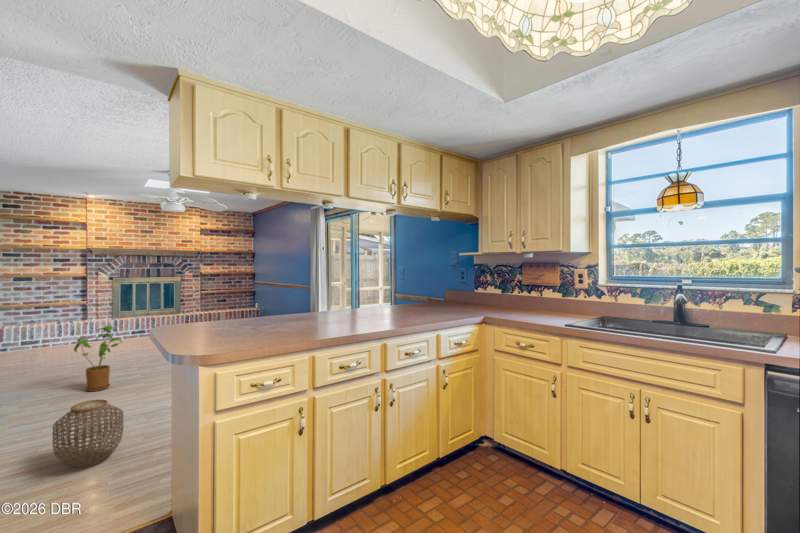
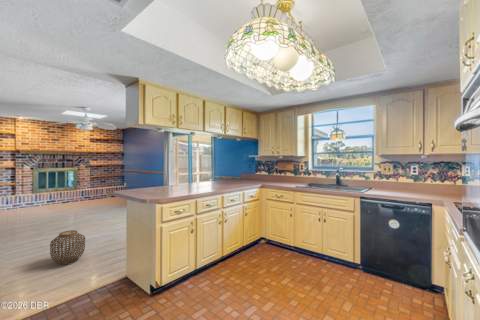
house plant: present [74,326,122,391] -> none [32,195,62,233]

